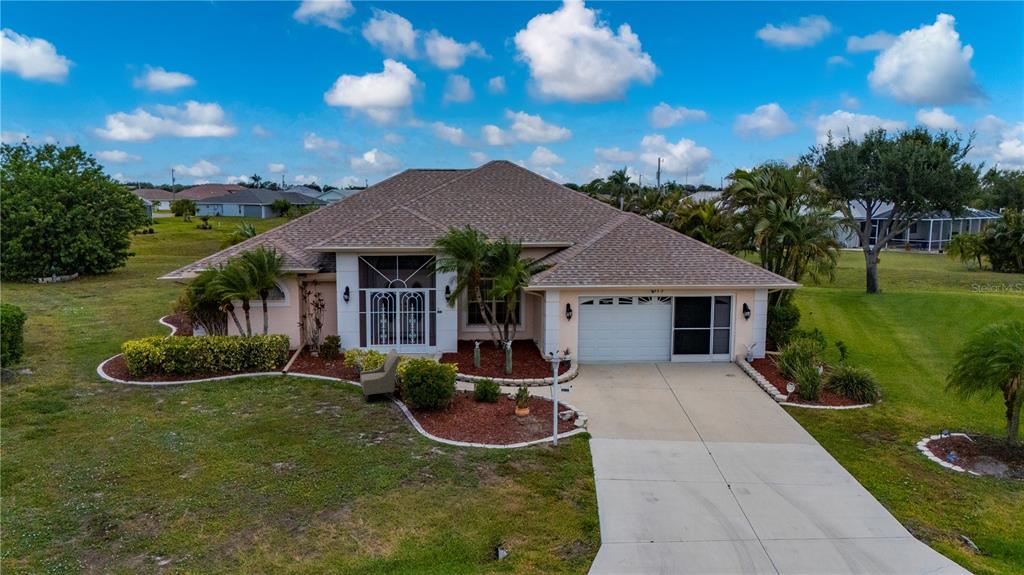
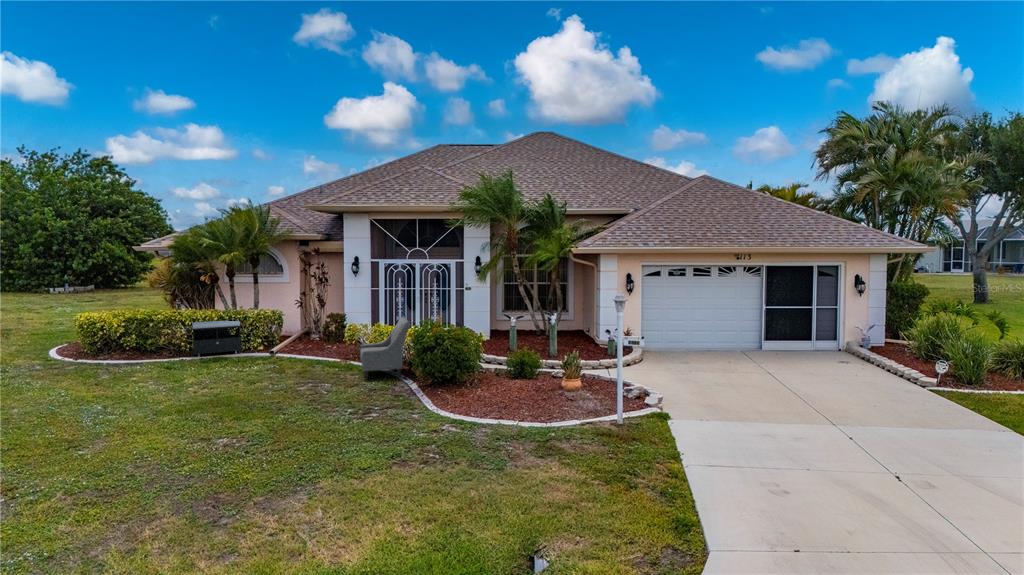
storage bench: none [215,344,257,377] -> present [192,320,241,357]

